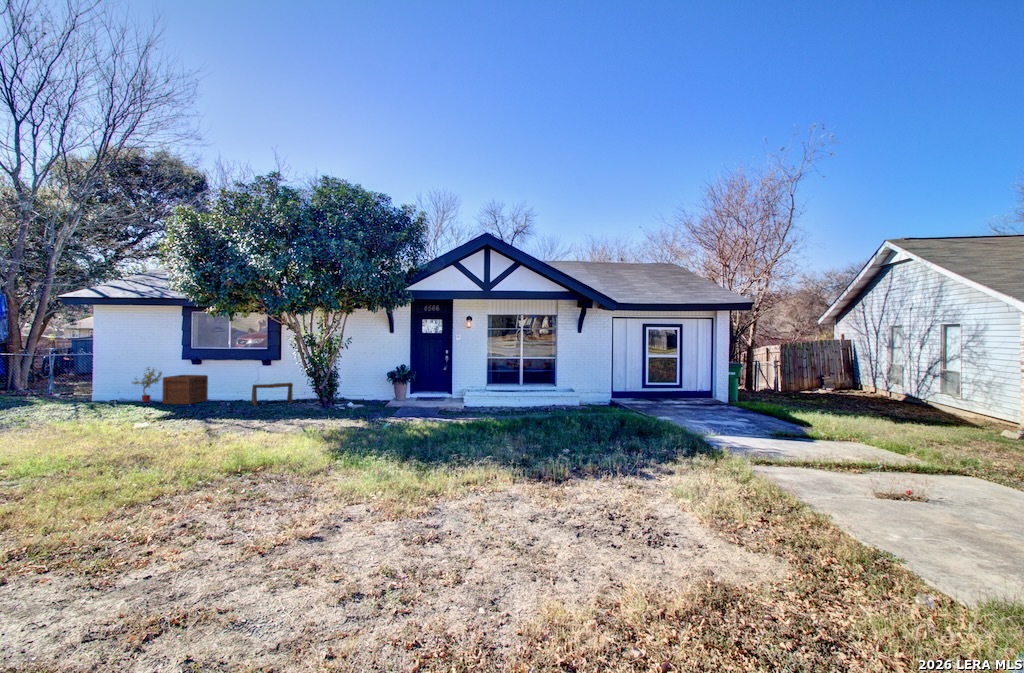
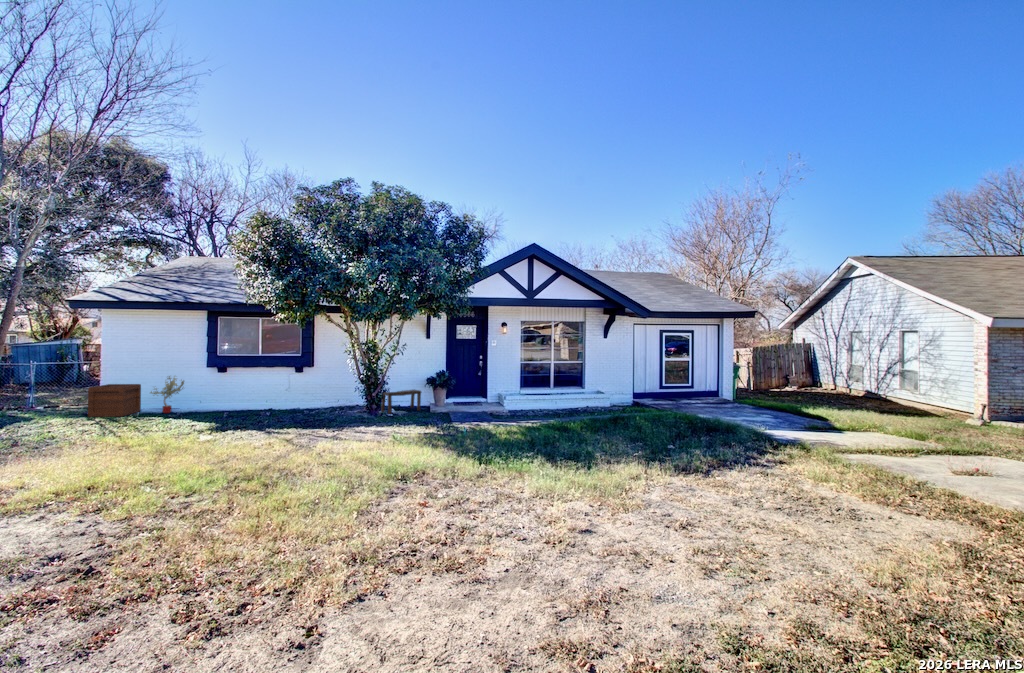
wooden crate: present [162,375,208,404] -> present [88,384,141,417]
bench: present [251,383,293,406] -> present [381,390,421,414]

